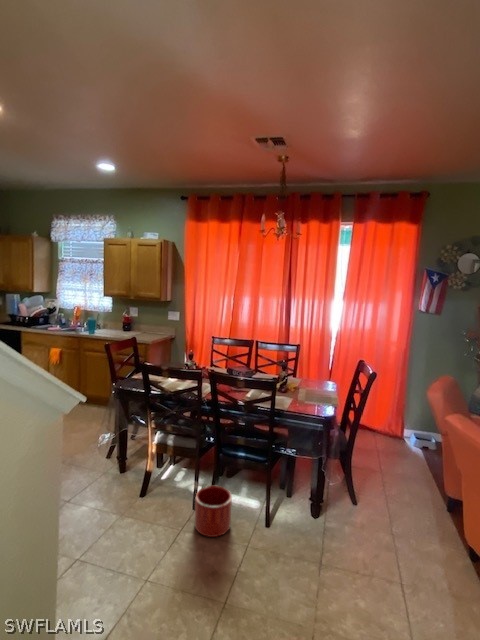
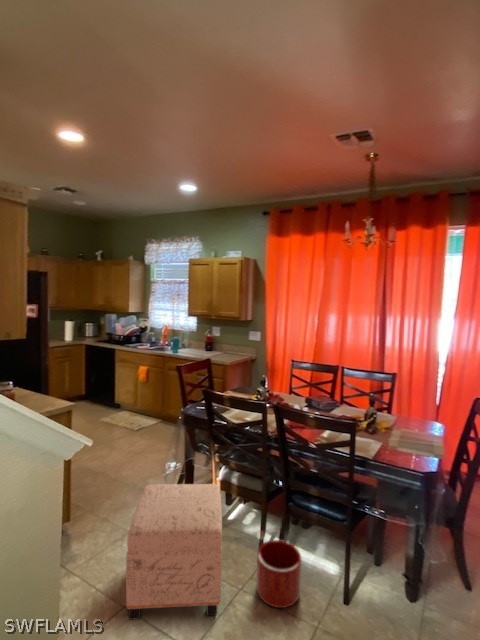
ottoman: none [82,447,168,569] -> present [126,484,222,620]

